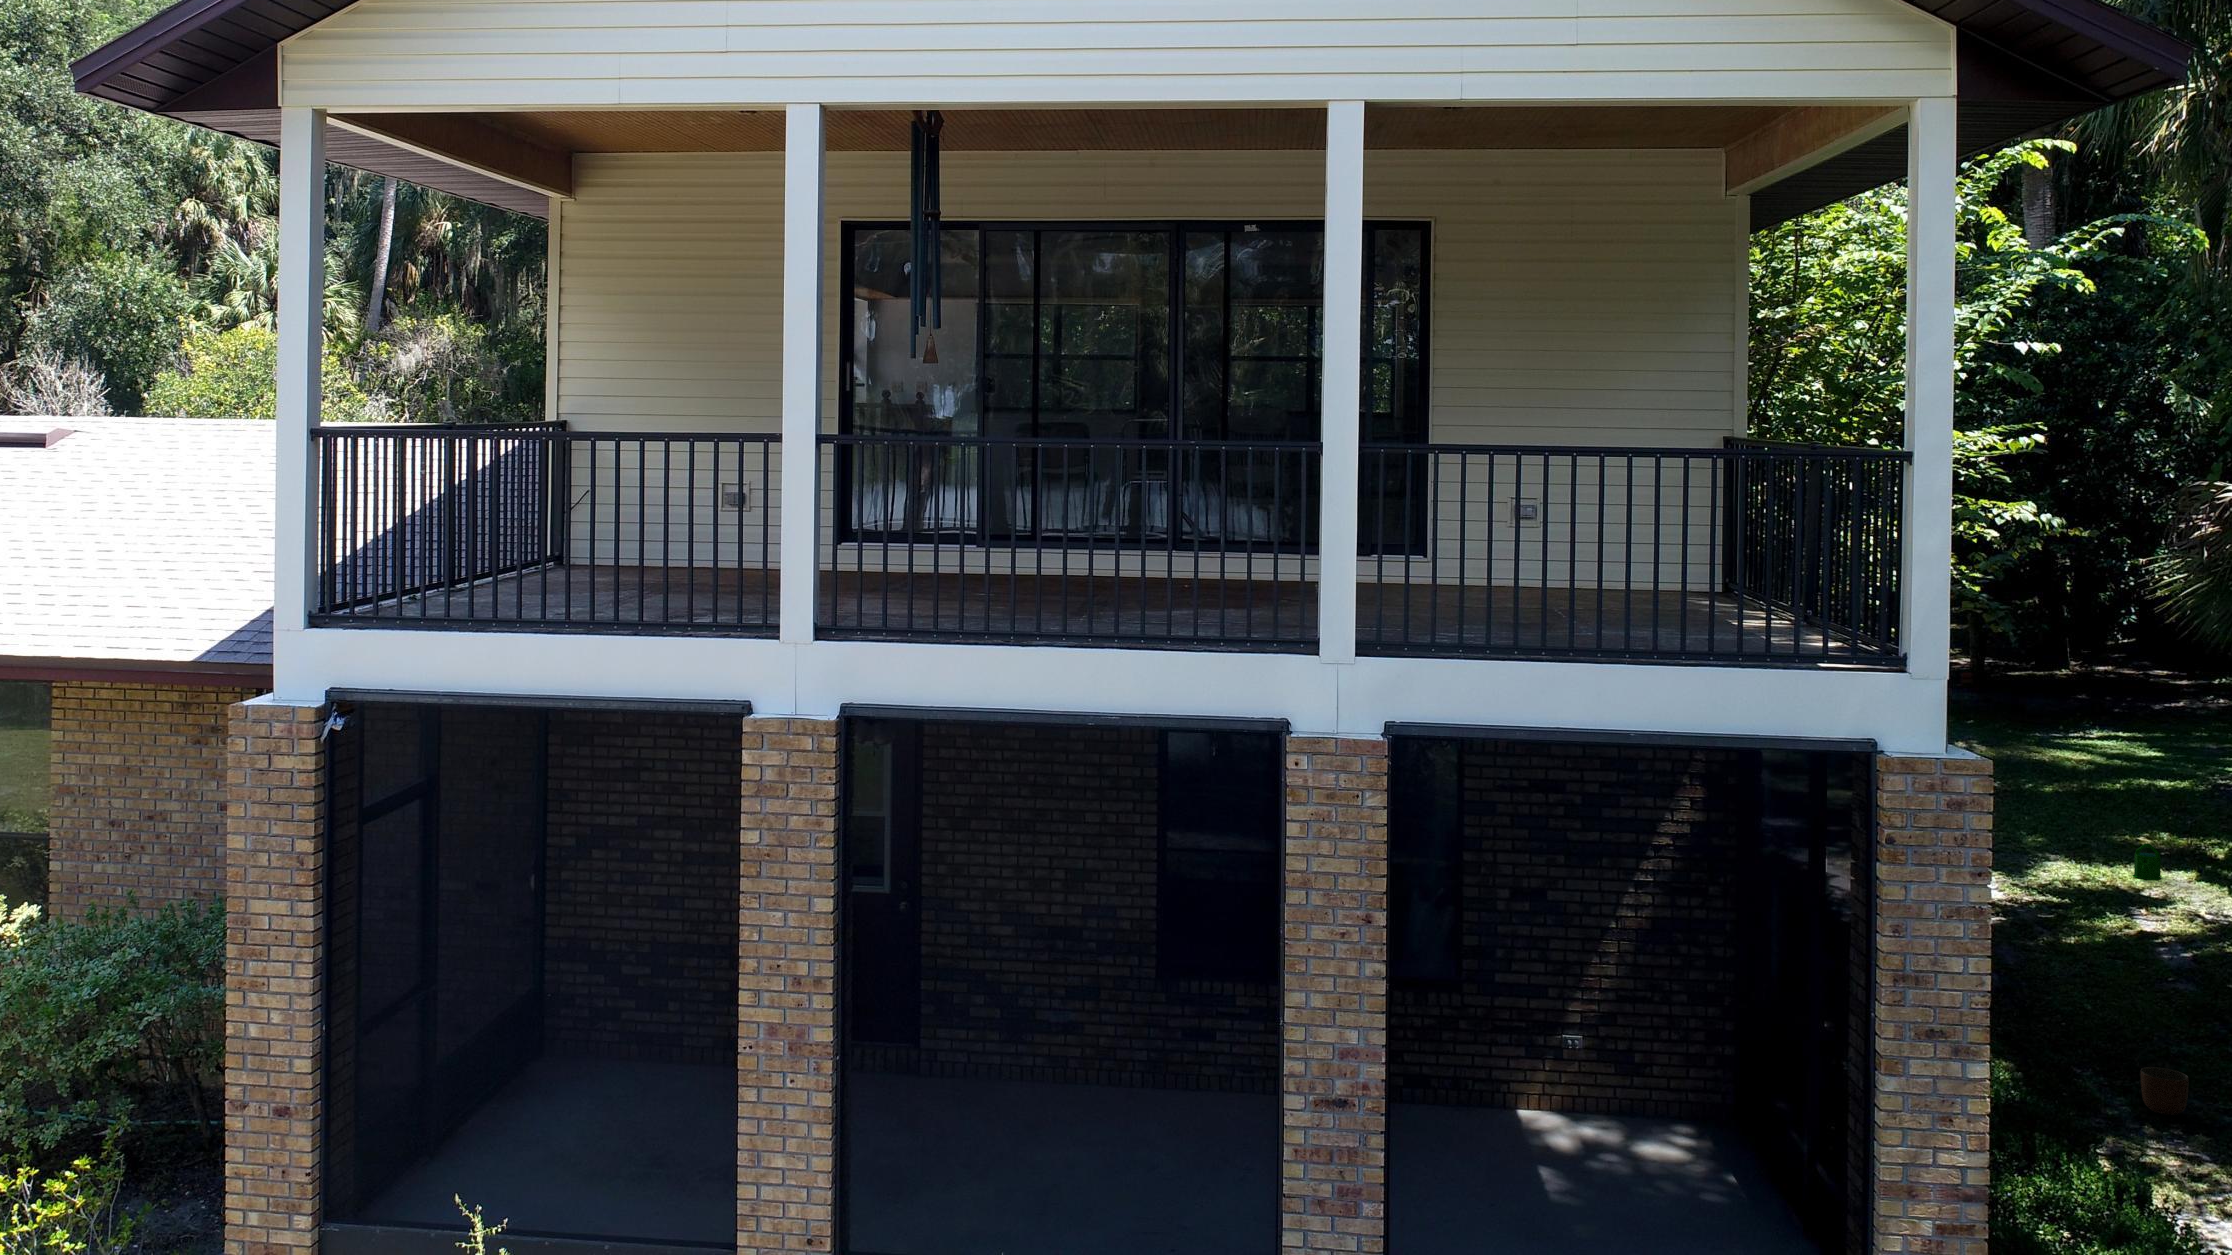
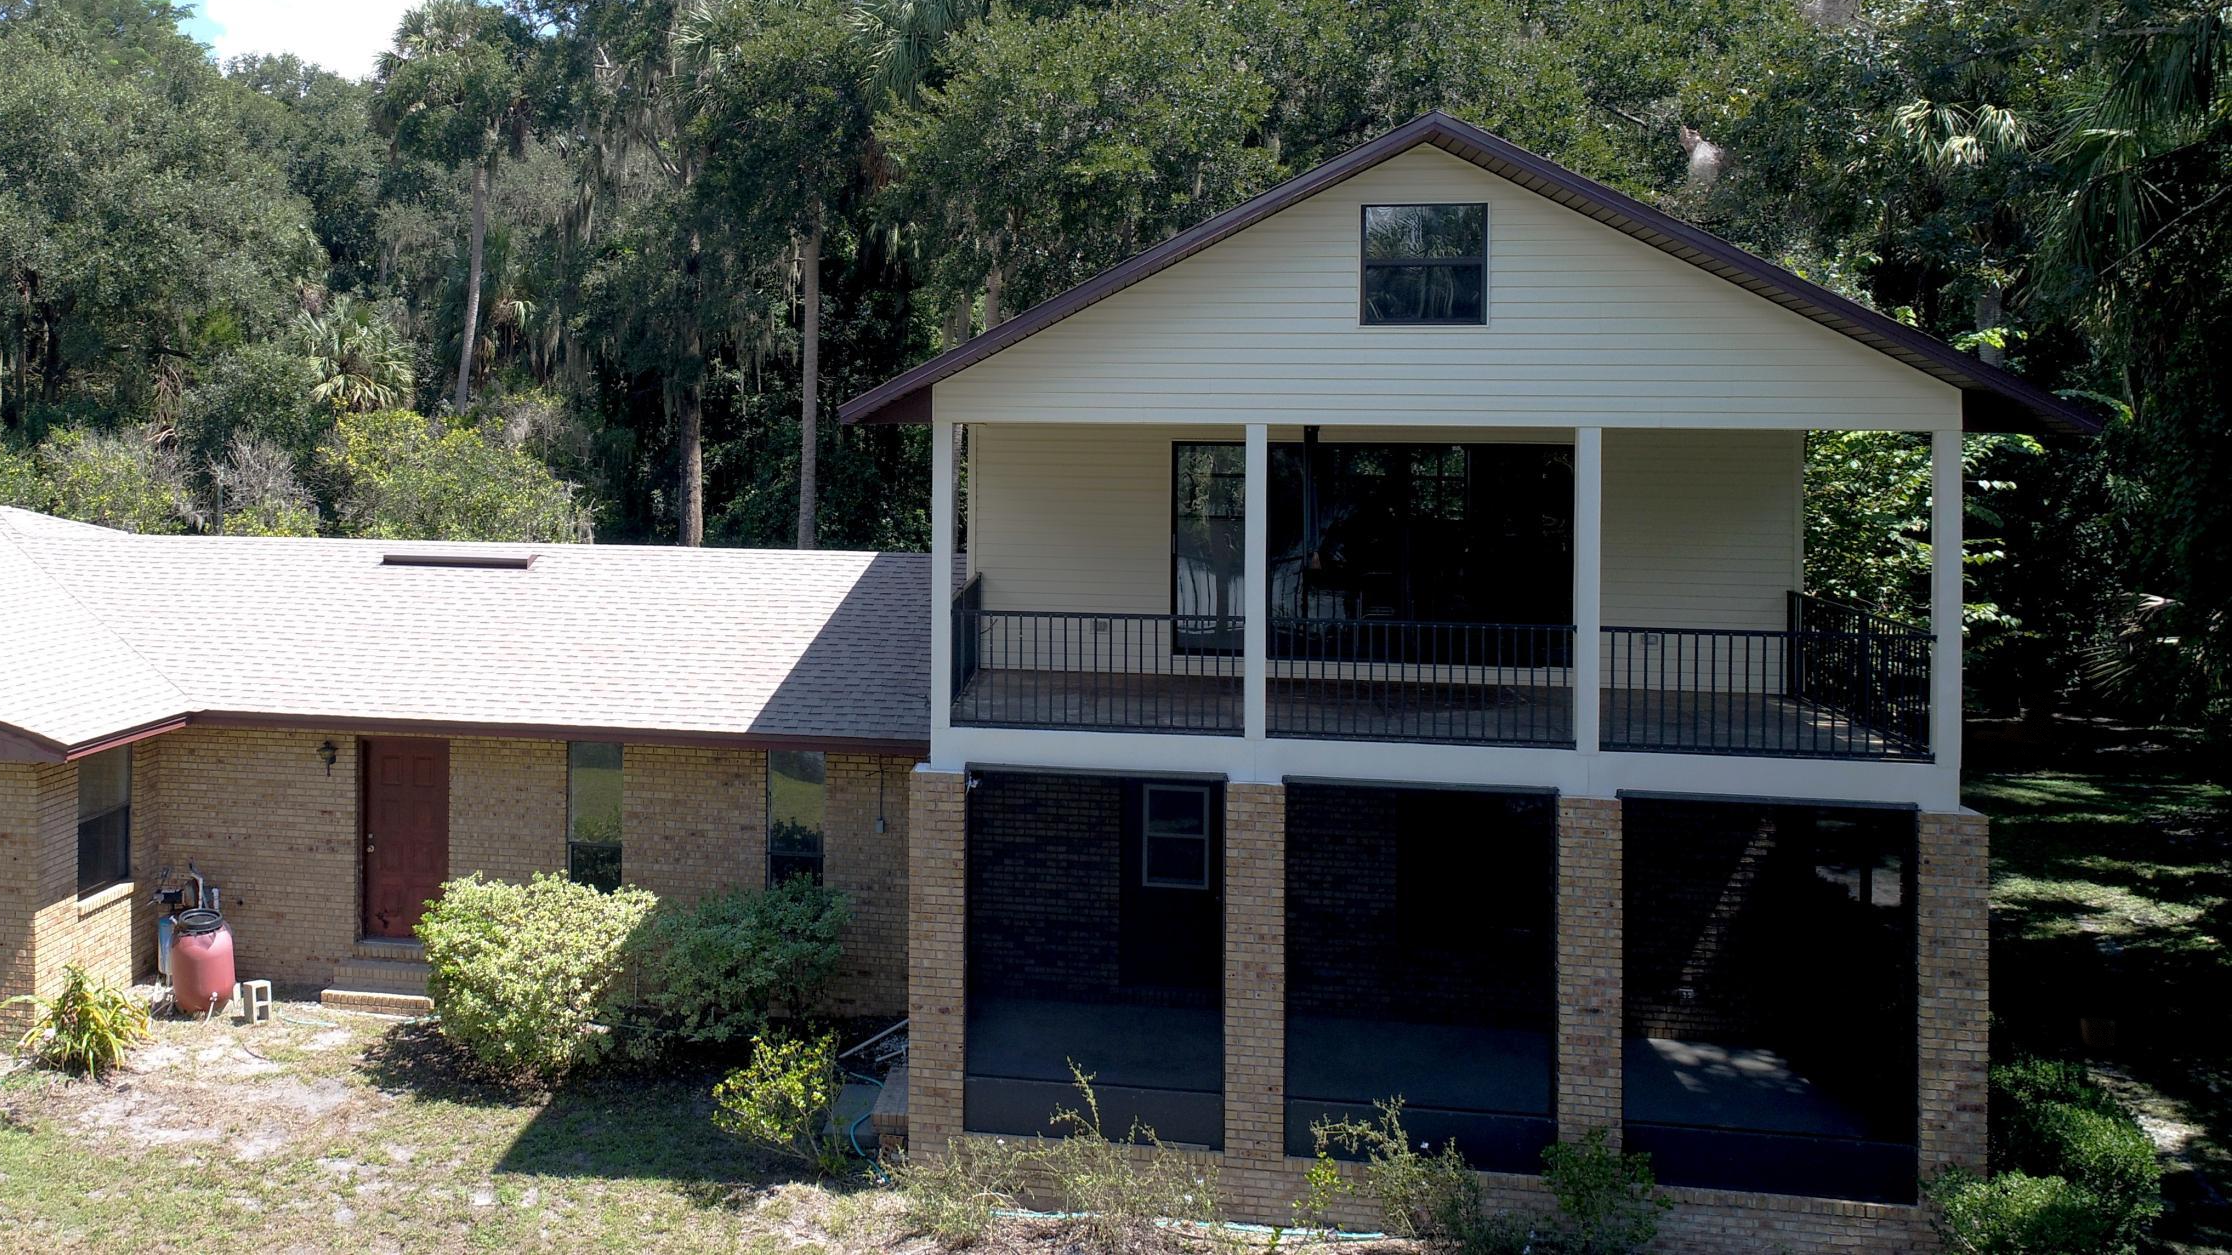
lounge chair: none [2010,636,2106,717] -> present [1973,693,2056,758]
watering can: present [2133,843,2162,880] -> none [2078,867,2103,895]

